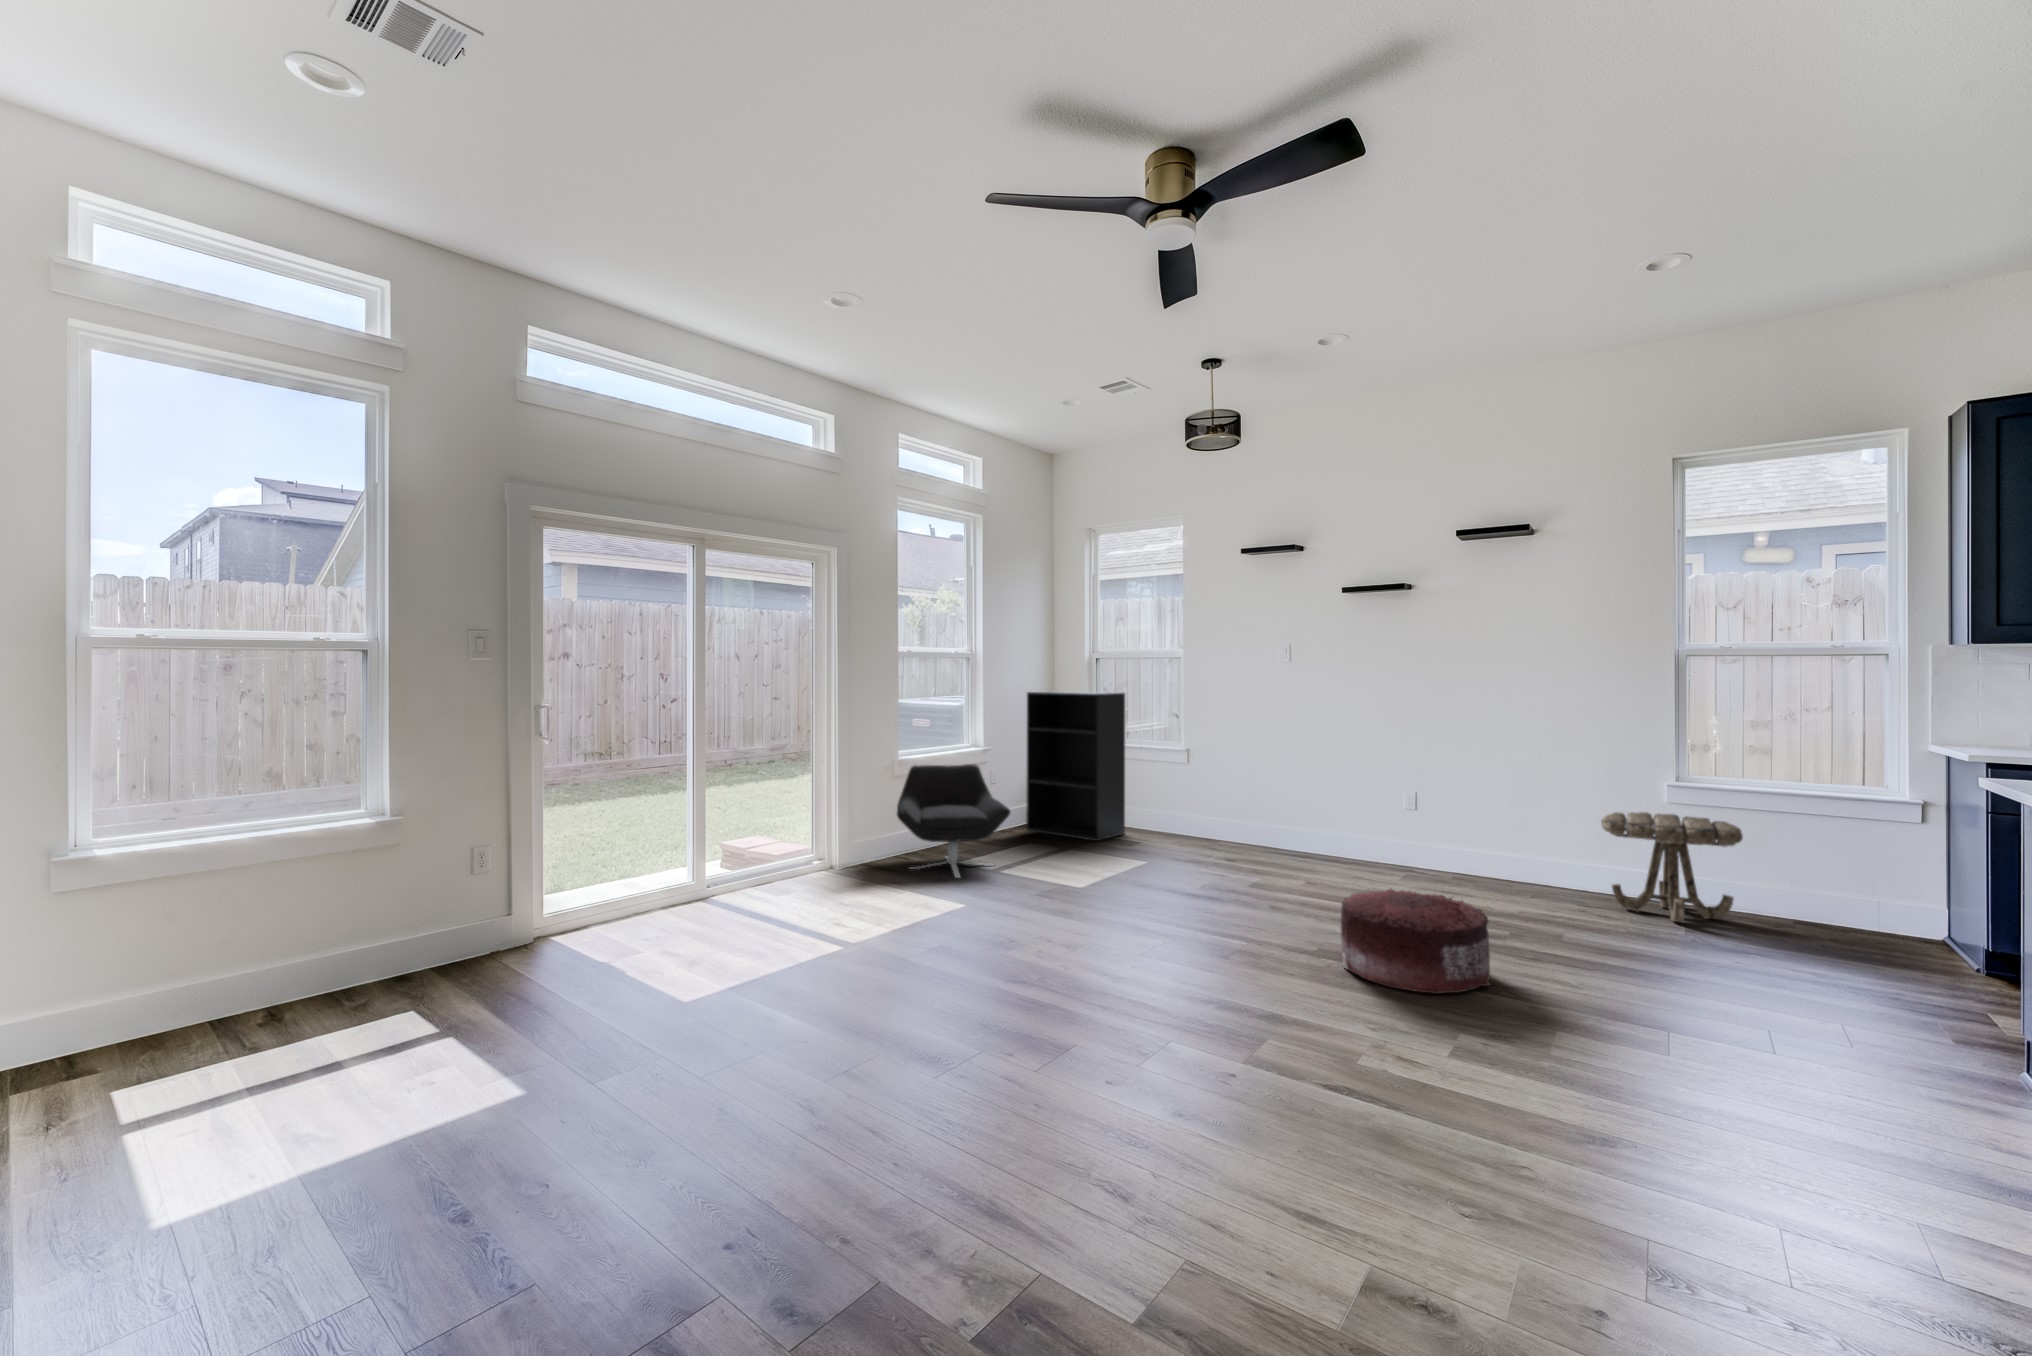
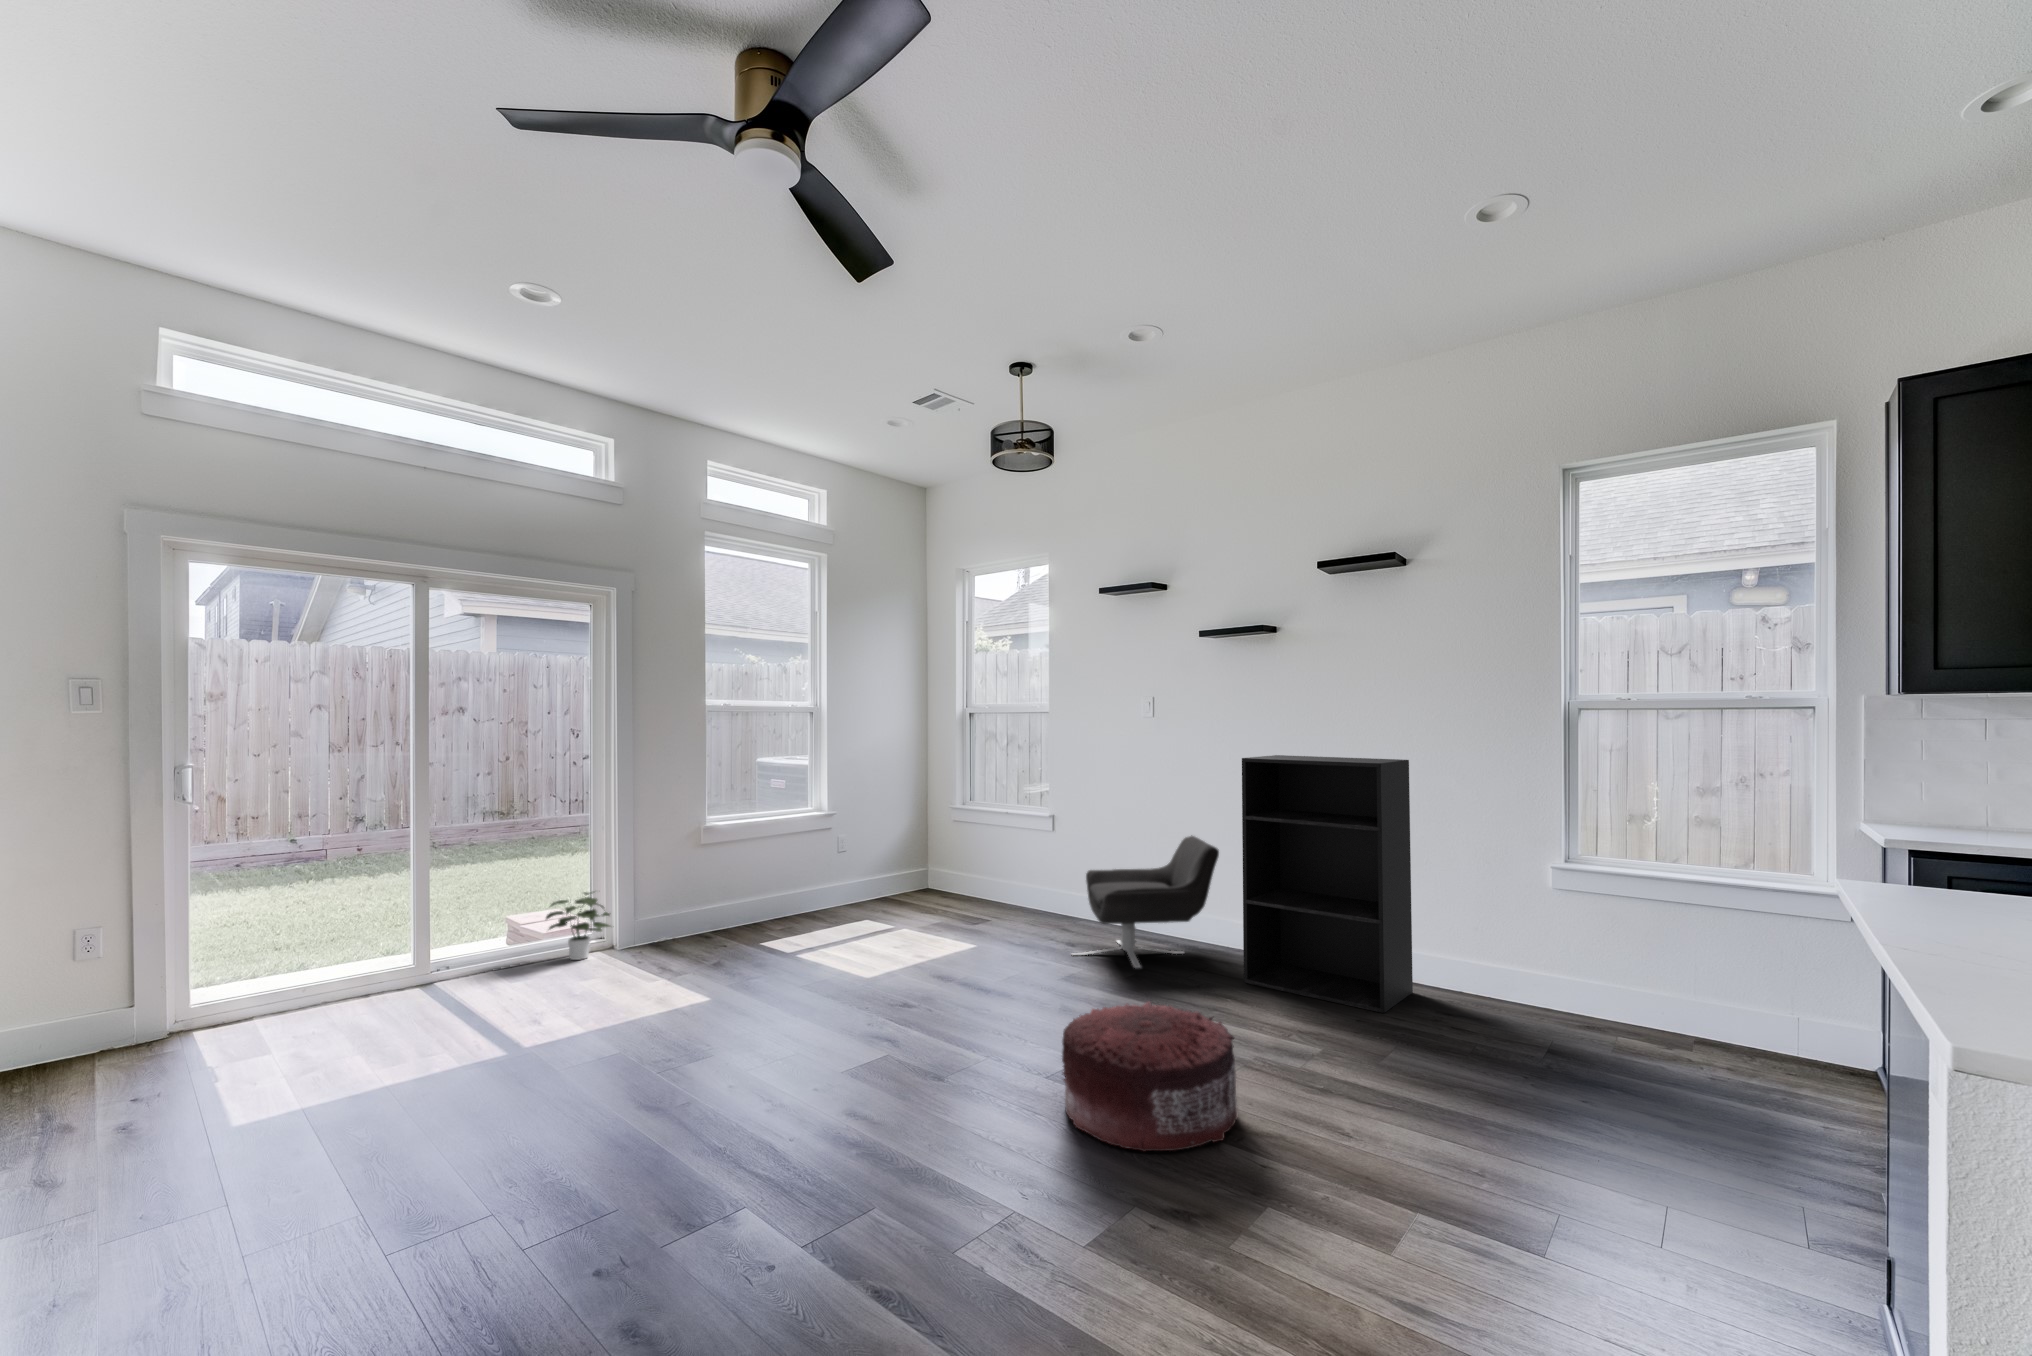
bookshelf: present [1026,691,1125,841] -> present [1242,755,1413,1013]
lounge chair: present [897,764,1010,878] -> present [1072,835,1219,968]
side table: present [1601,812,1743,922] -> none [1465,899,1633,1046]
potted plant: none [784,818,841,877] -> present [546,892,610,960]

